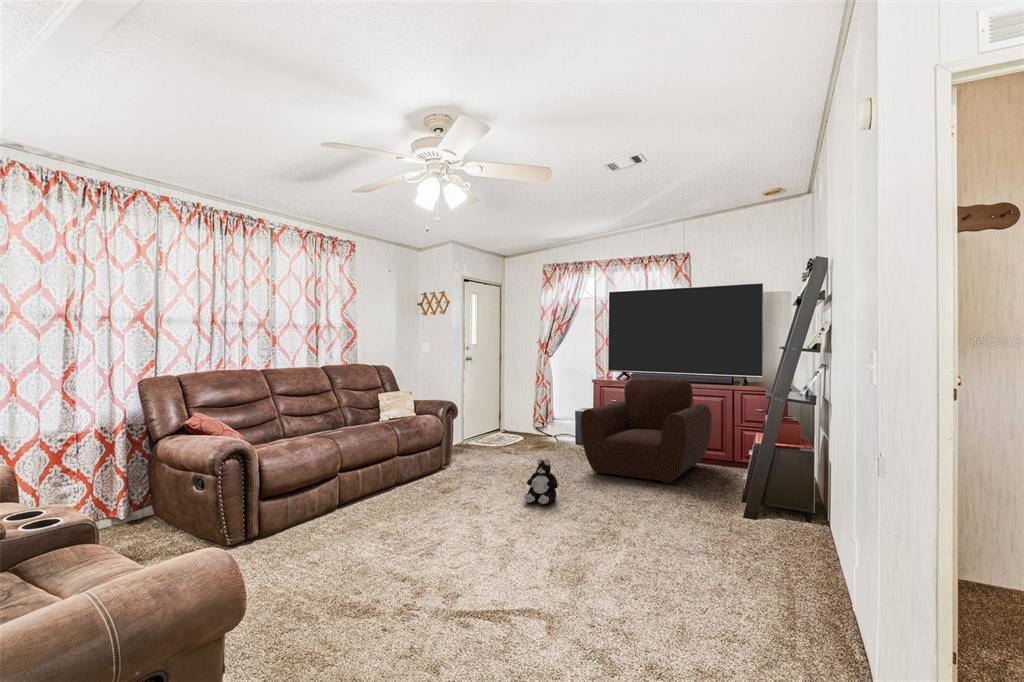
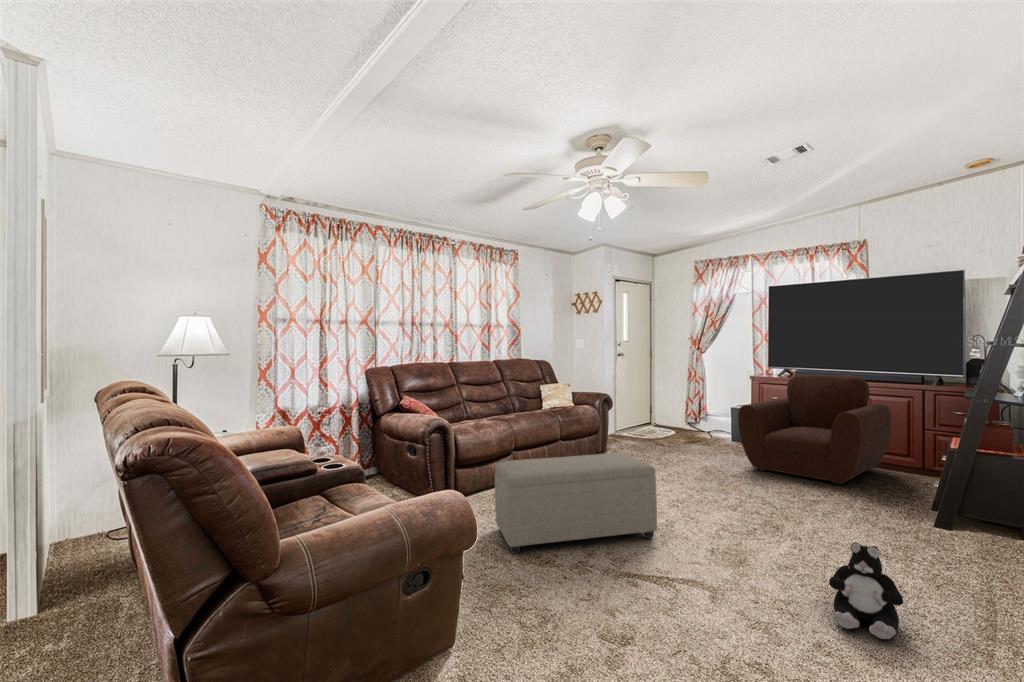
plush toy: present [524,459,558,504] -> present [829,542,903,639]
ottoman: none [306,470,496,605] -> present [495,453,657,554]

